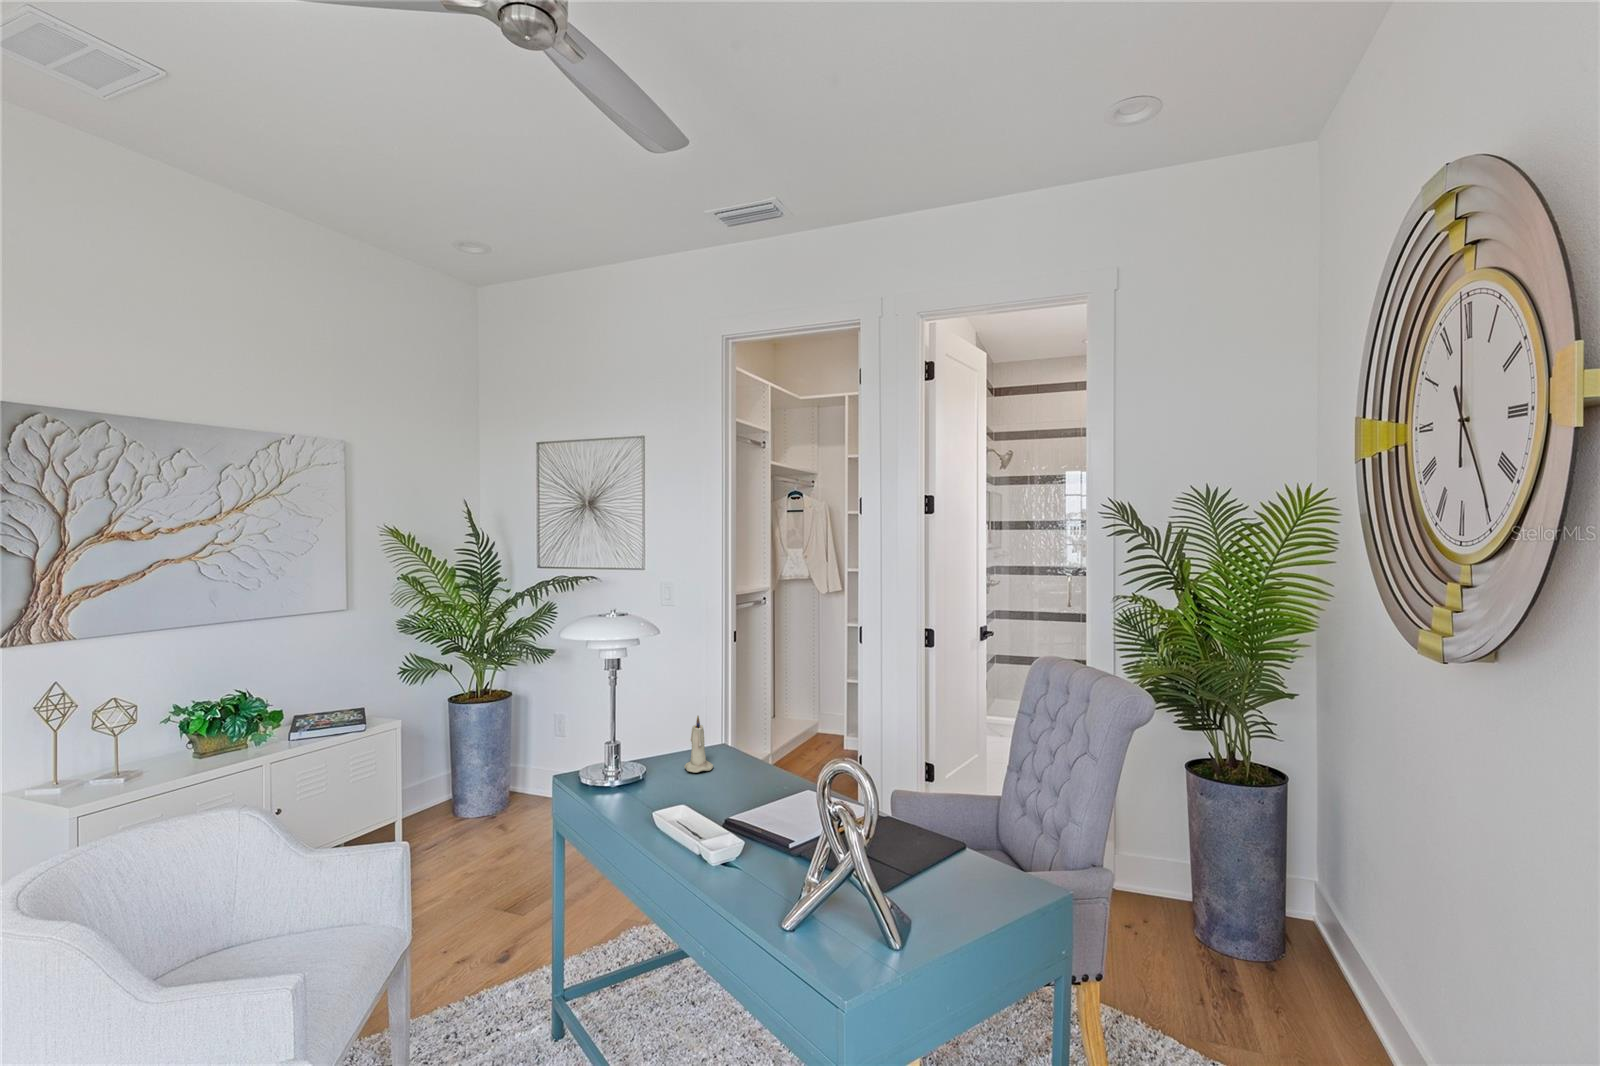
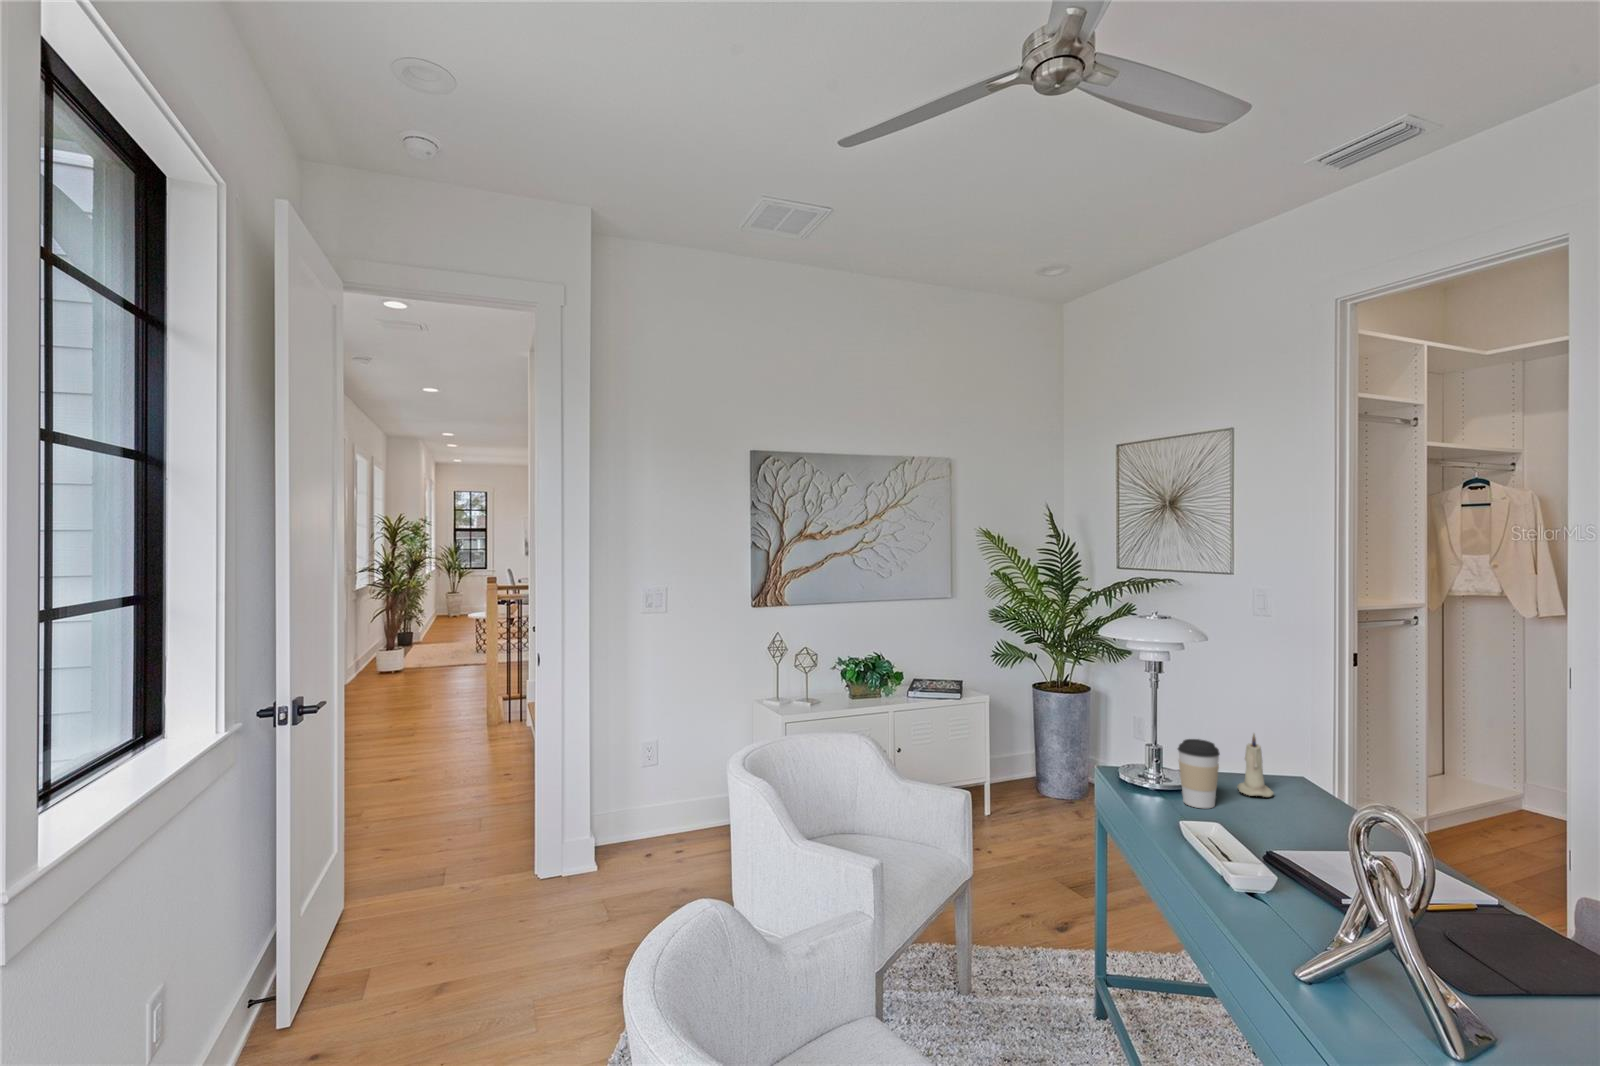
coffee cup: none [640,730,676,795] -> present [1178,739,1220,808]

